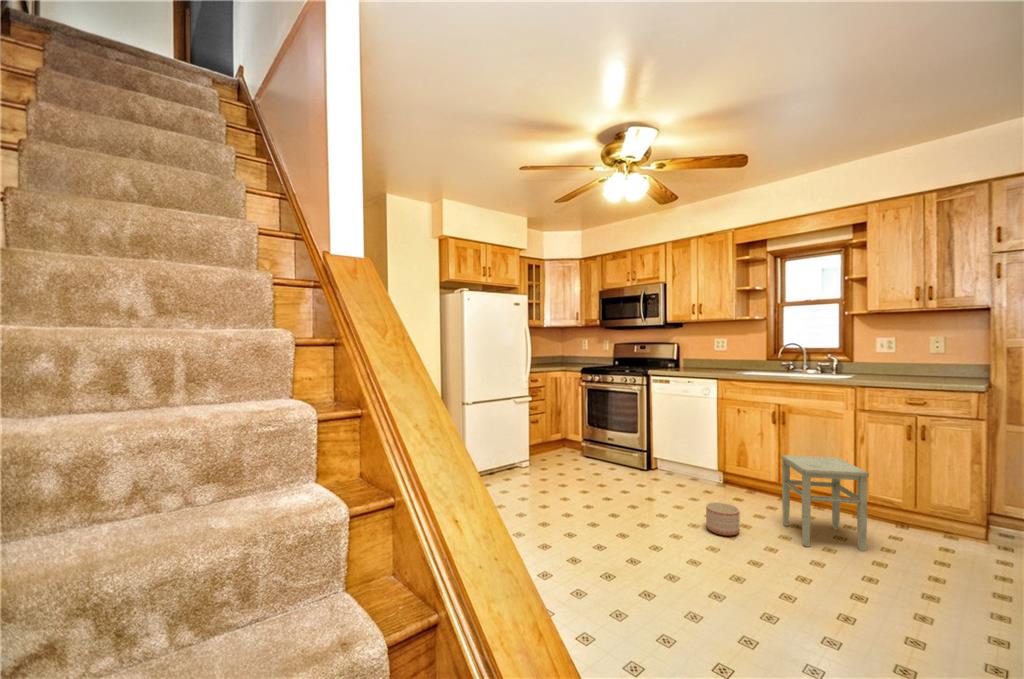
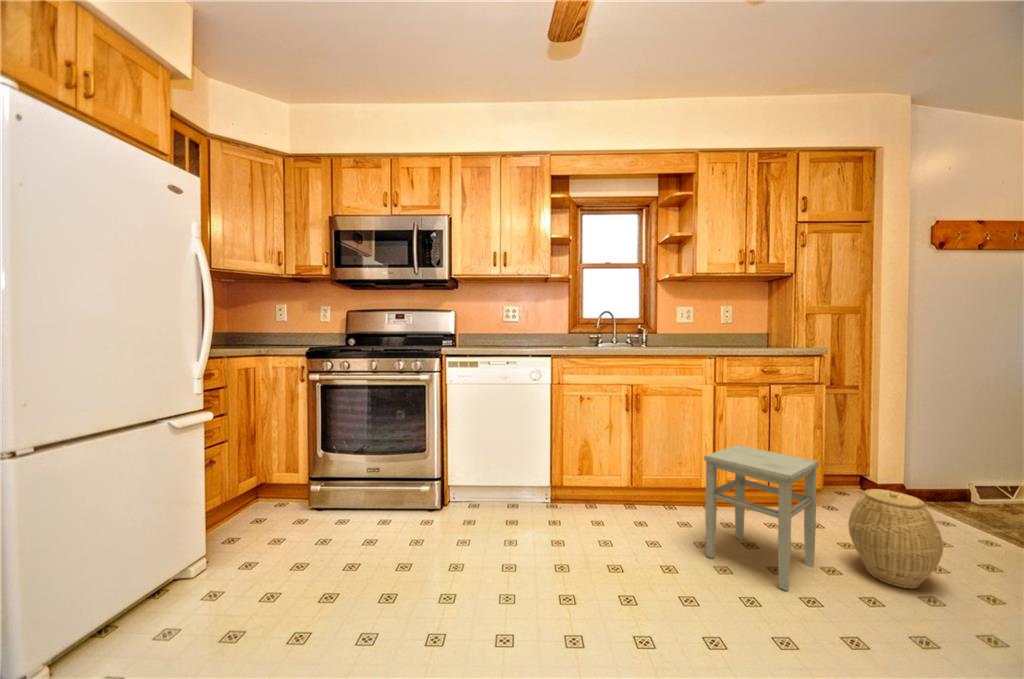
planter: present [706,502,740,536] -> none [665,558,725,629]
woven basket: none [889,504,964,582] -> present [848,489,943,588]

